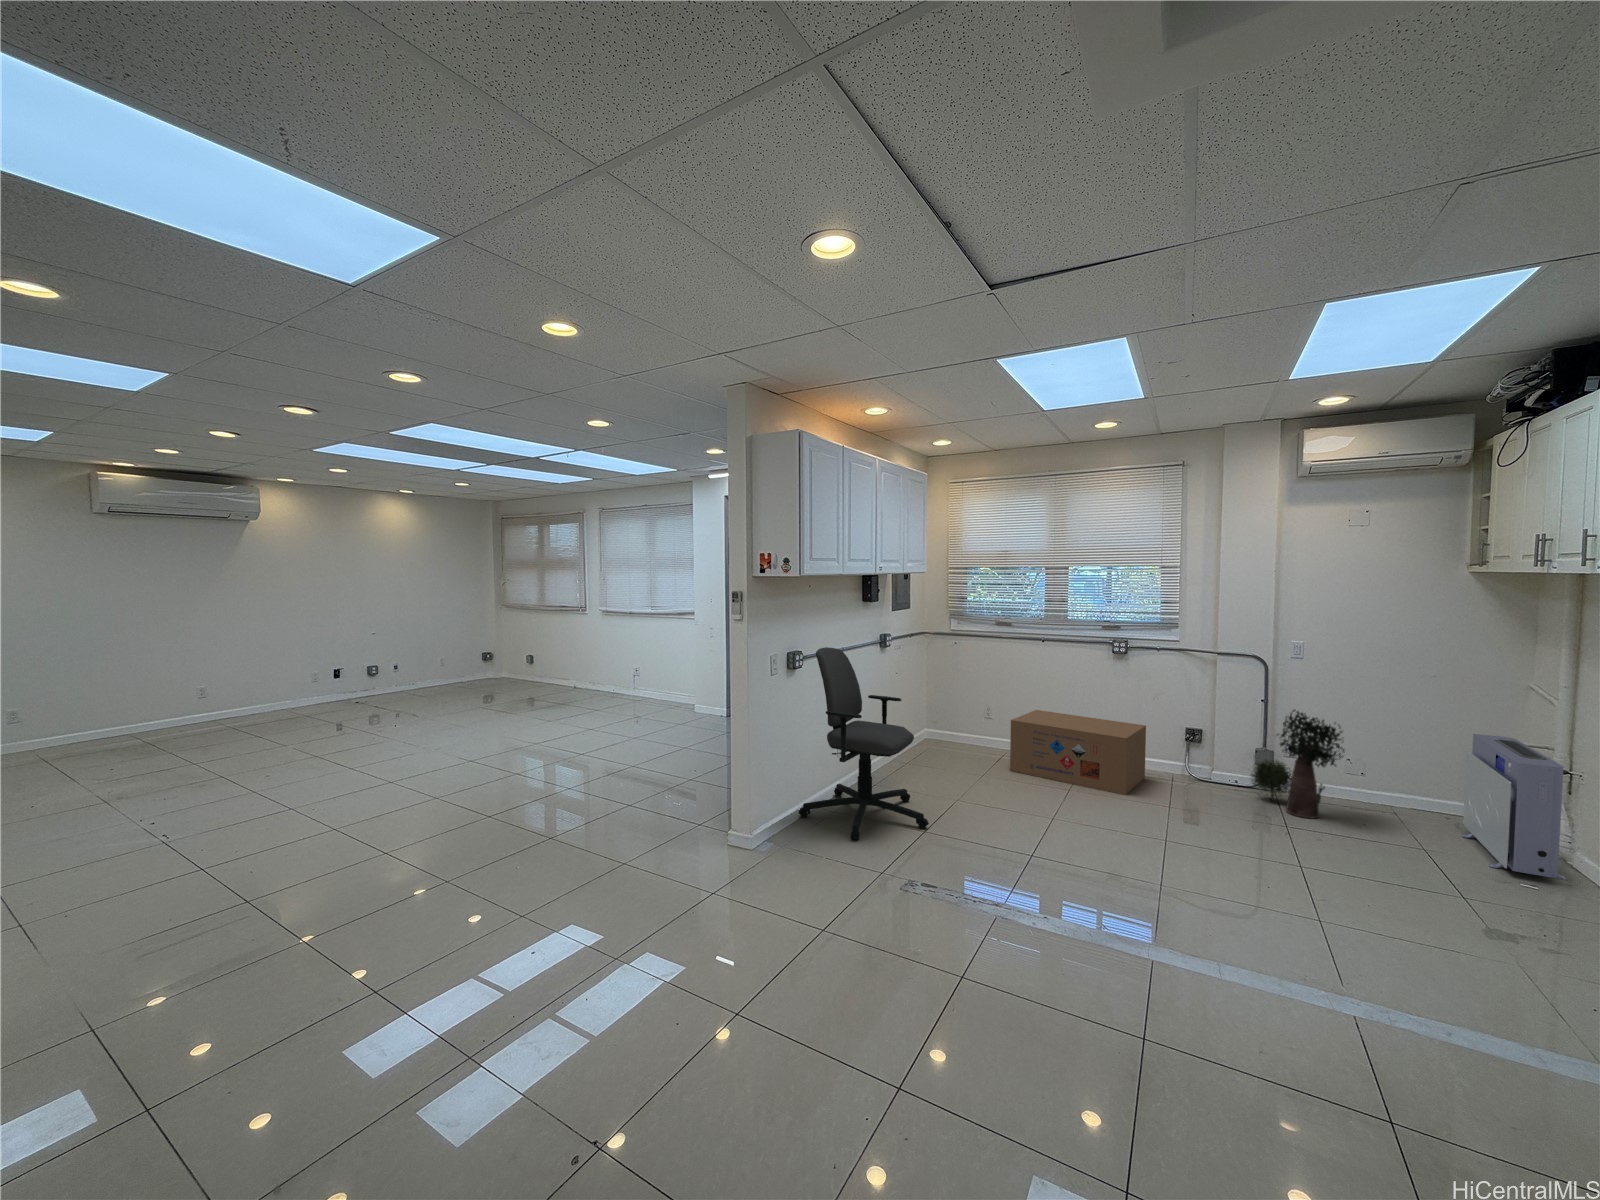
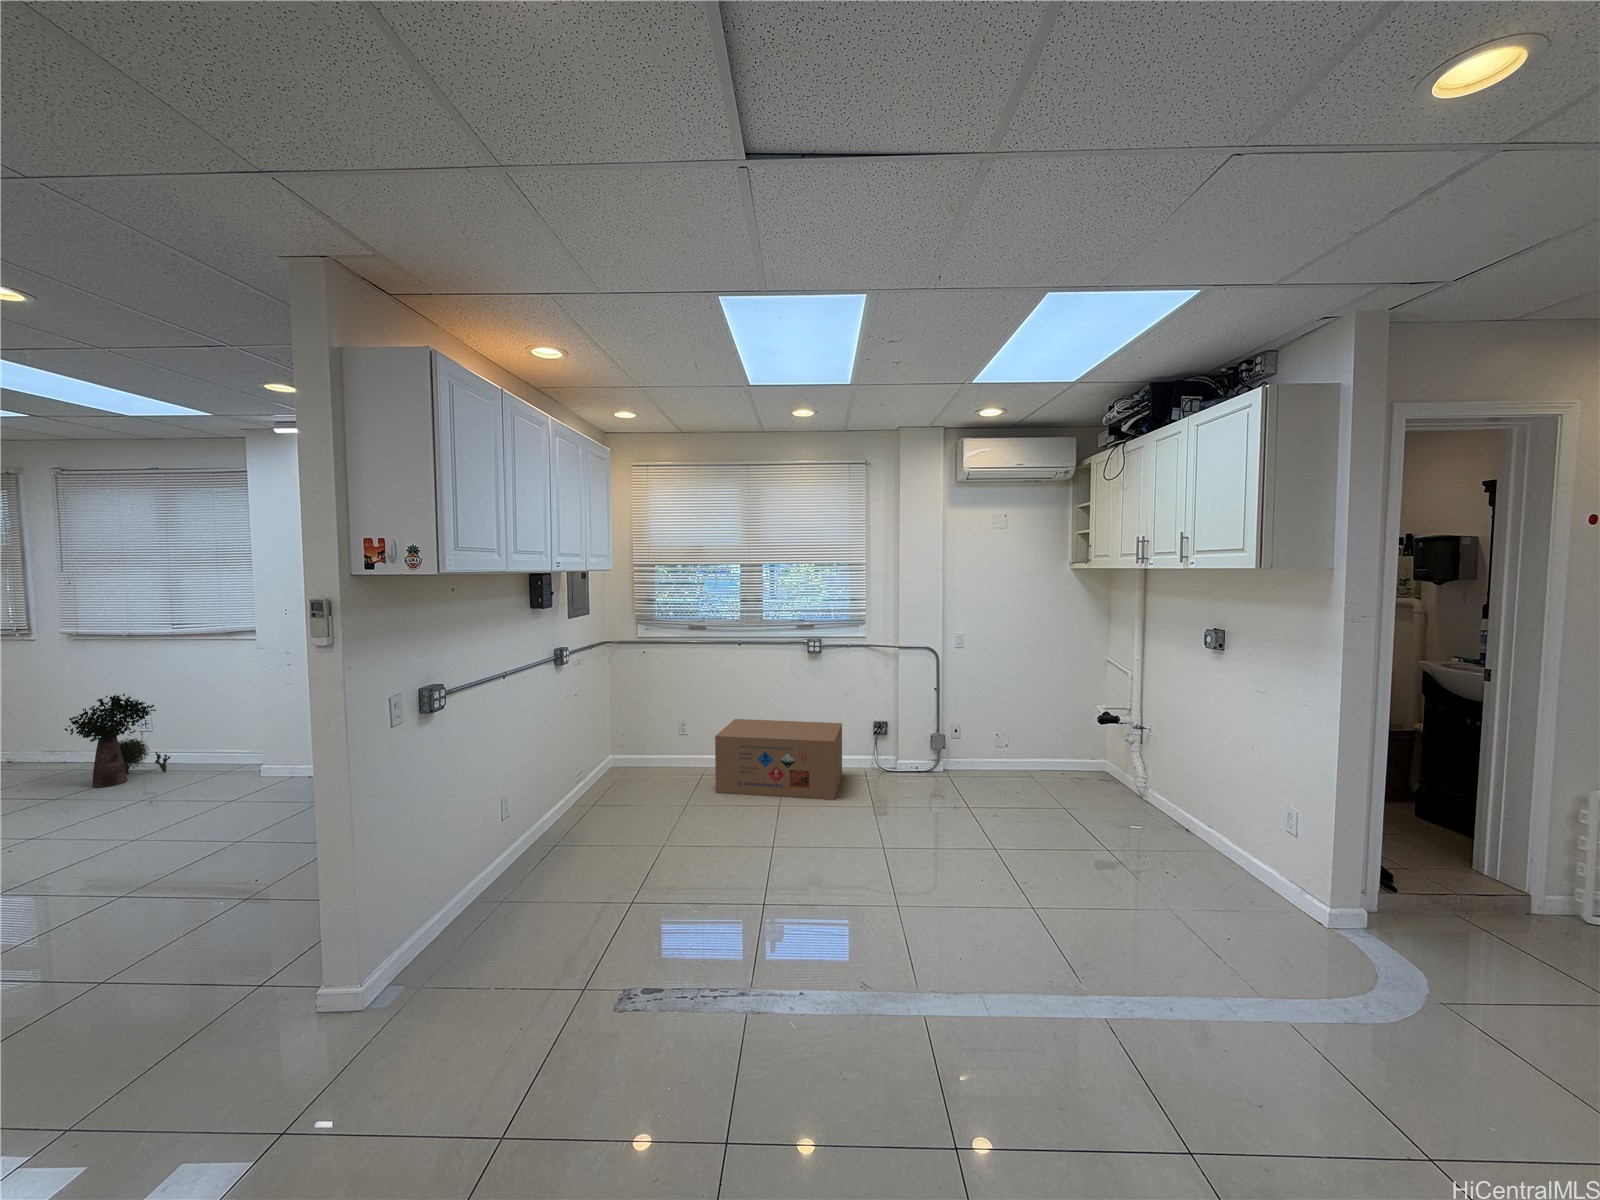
office chair: present [799,647,929,840] -> none [445,678,644,961]
potted plant: present [1252,710,1344,818] -> present [65,694,170,788]
air purifier: present [1462,734,1567,880] -> none [1076,701,1156,814]

